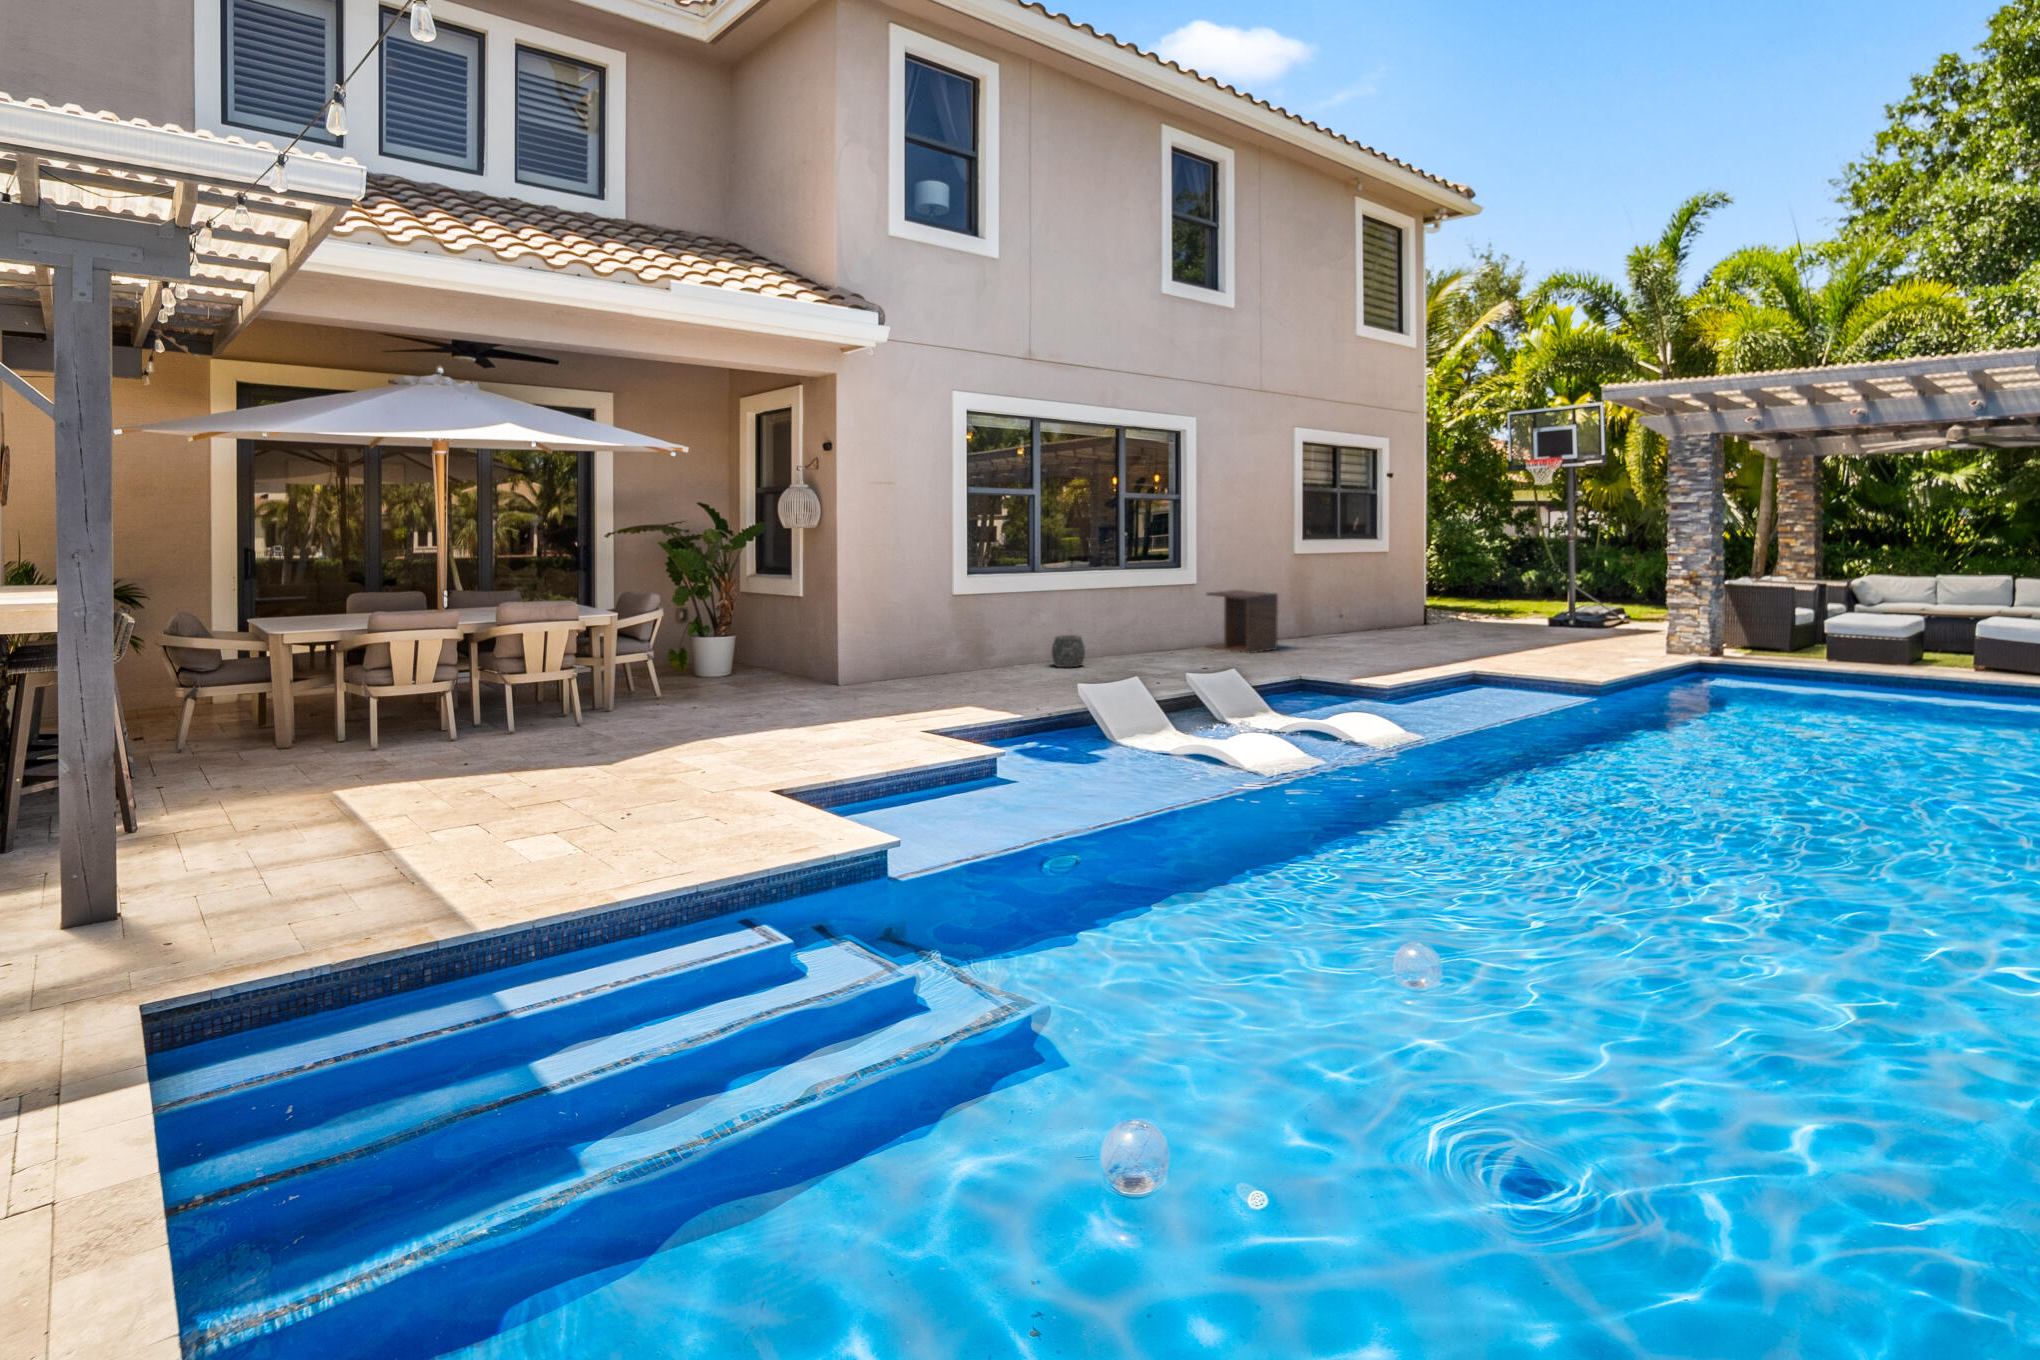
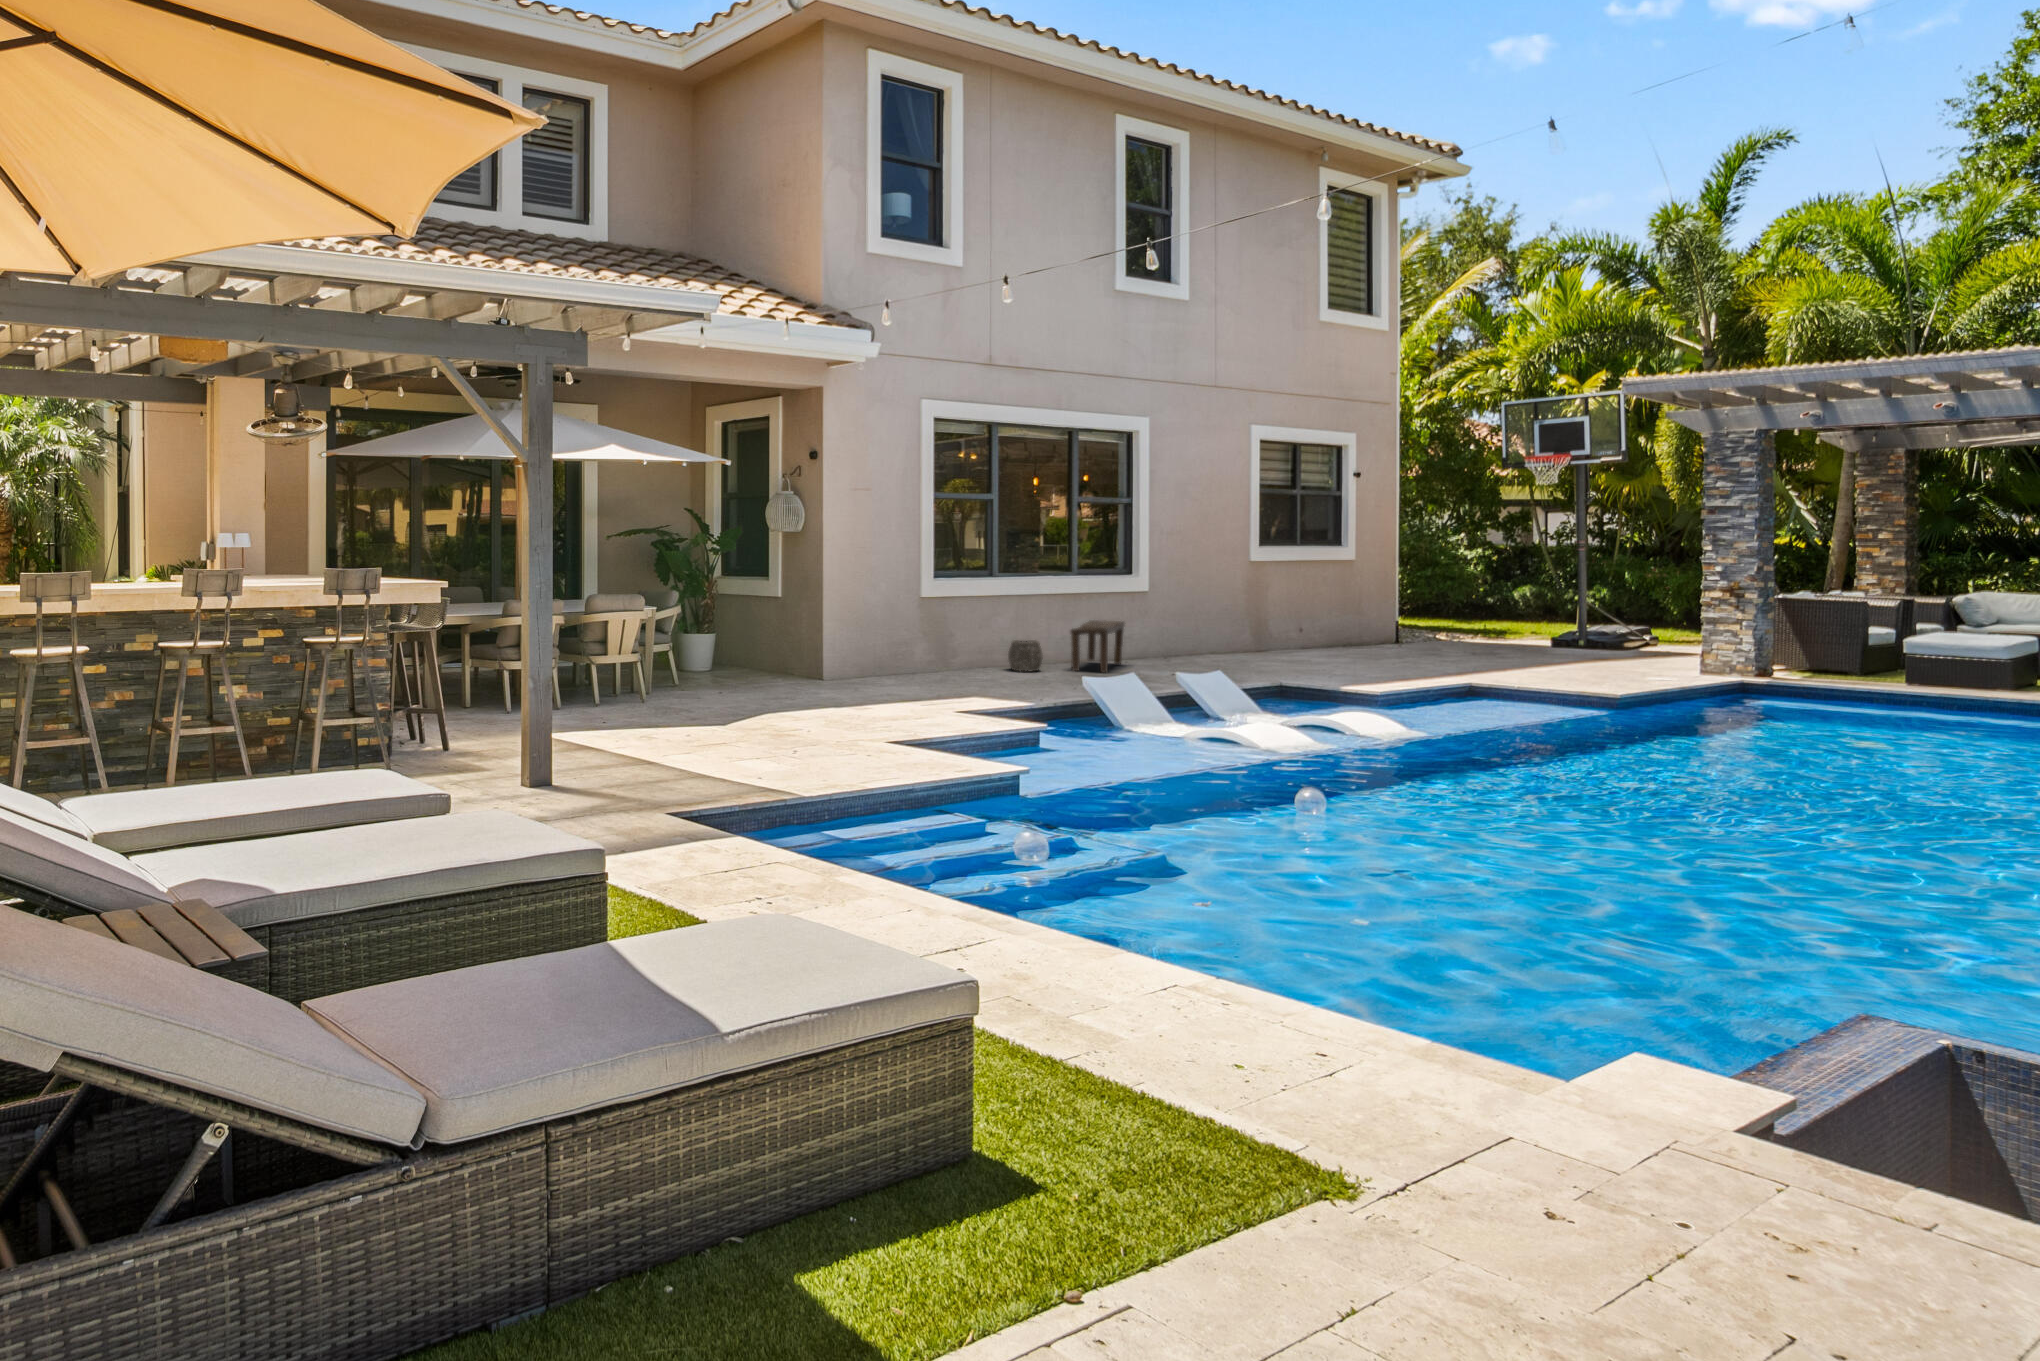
side table: present [1207,590,1278,653] -> none [1160,597,1240,664]
bench: none [1113,614,1169,666] -> present [1071,620,1125,673]

